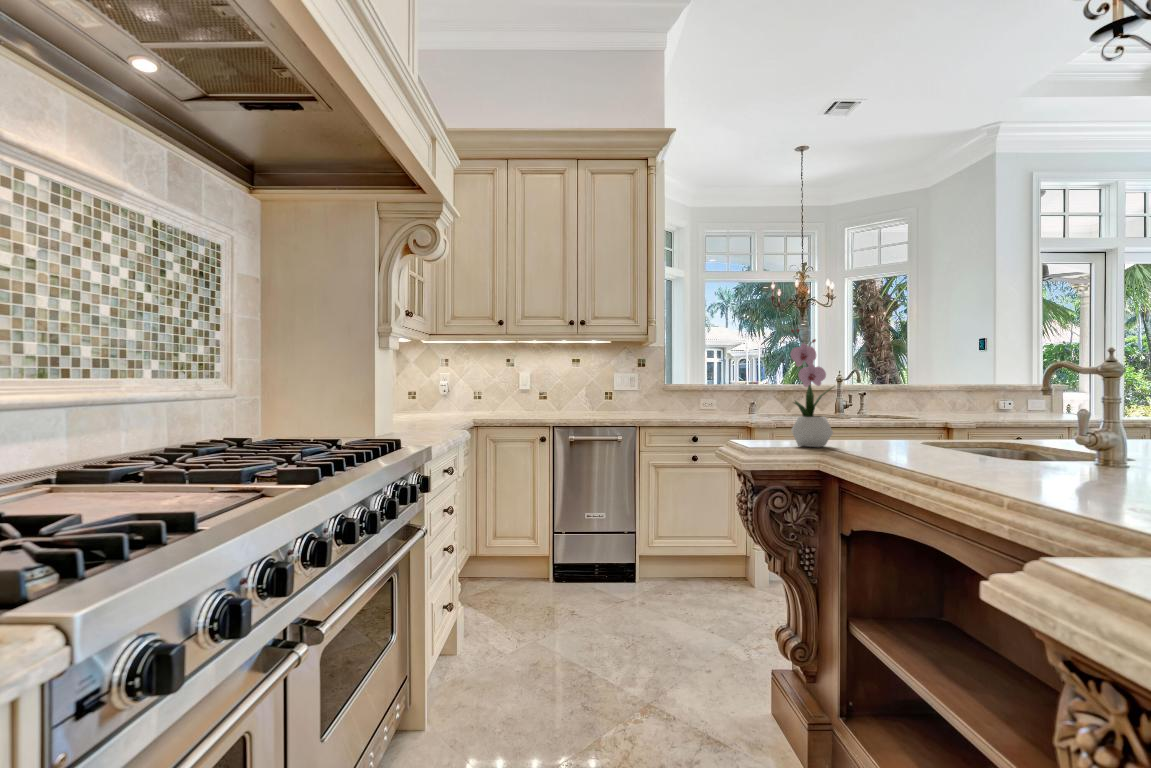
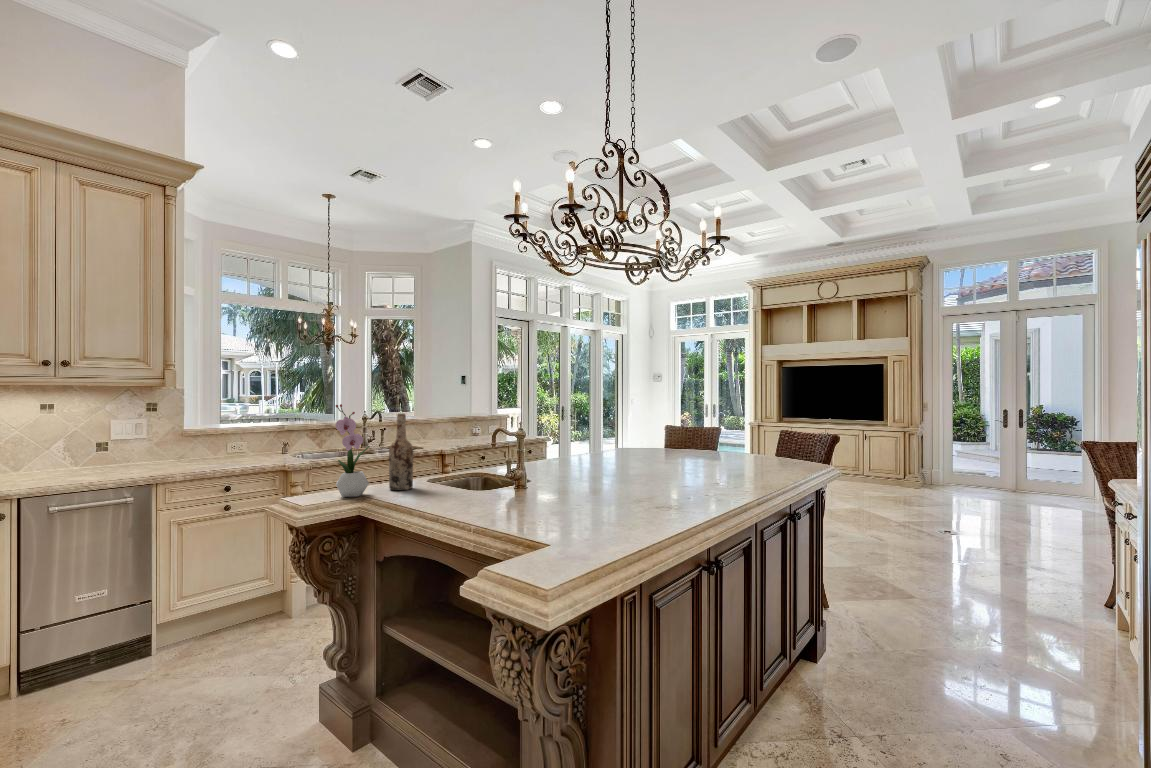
wine bottle: none [862,344,898,448] -> present [389,414,413,490]

